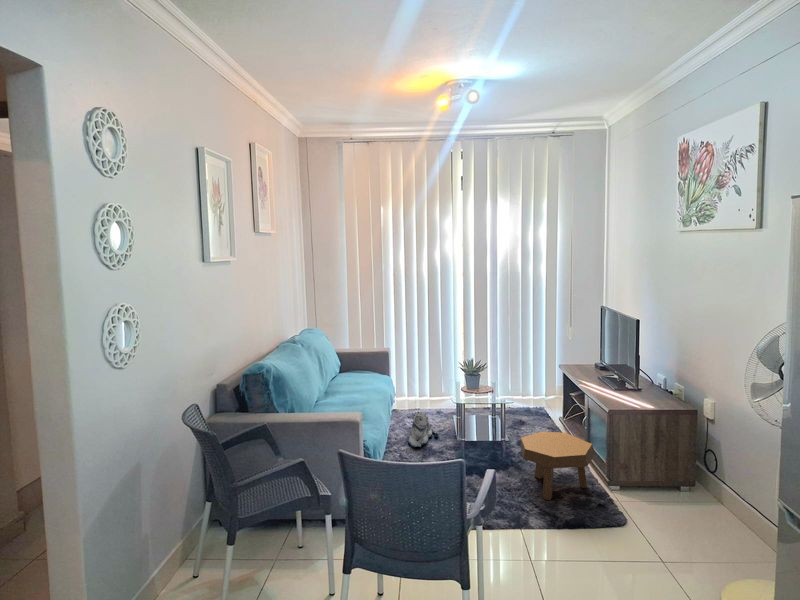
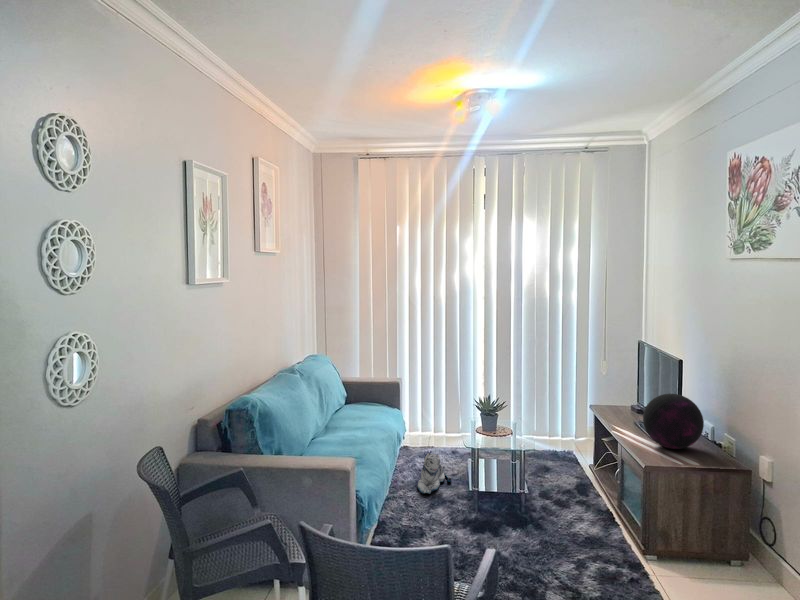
decorative orb: none [607,349,658,397] -> present [643,394,704,449]
footstool: present [520,431,596,500] -> none [541,484,628,569]

